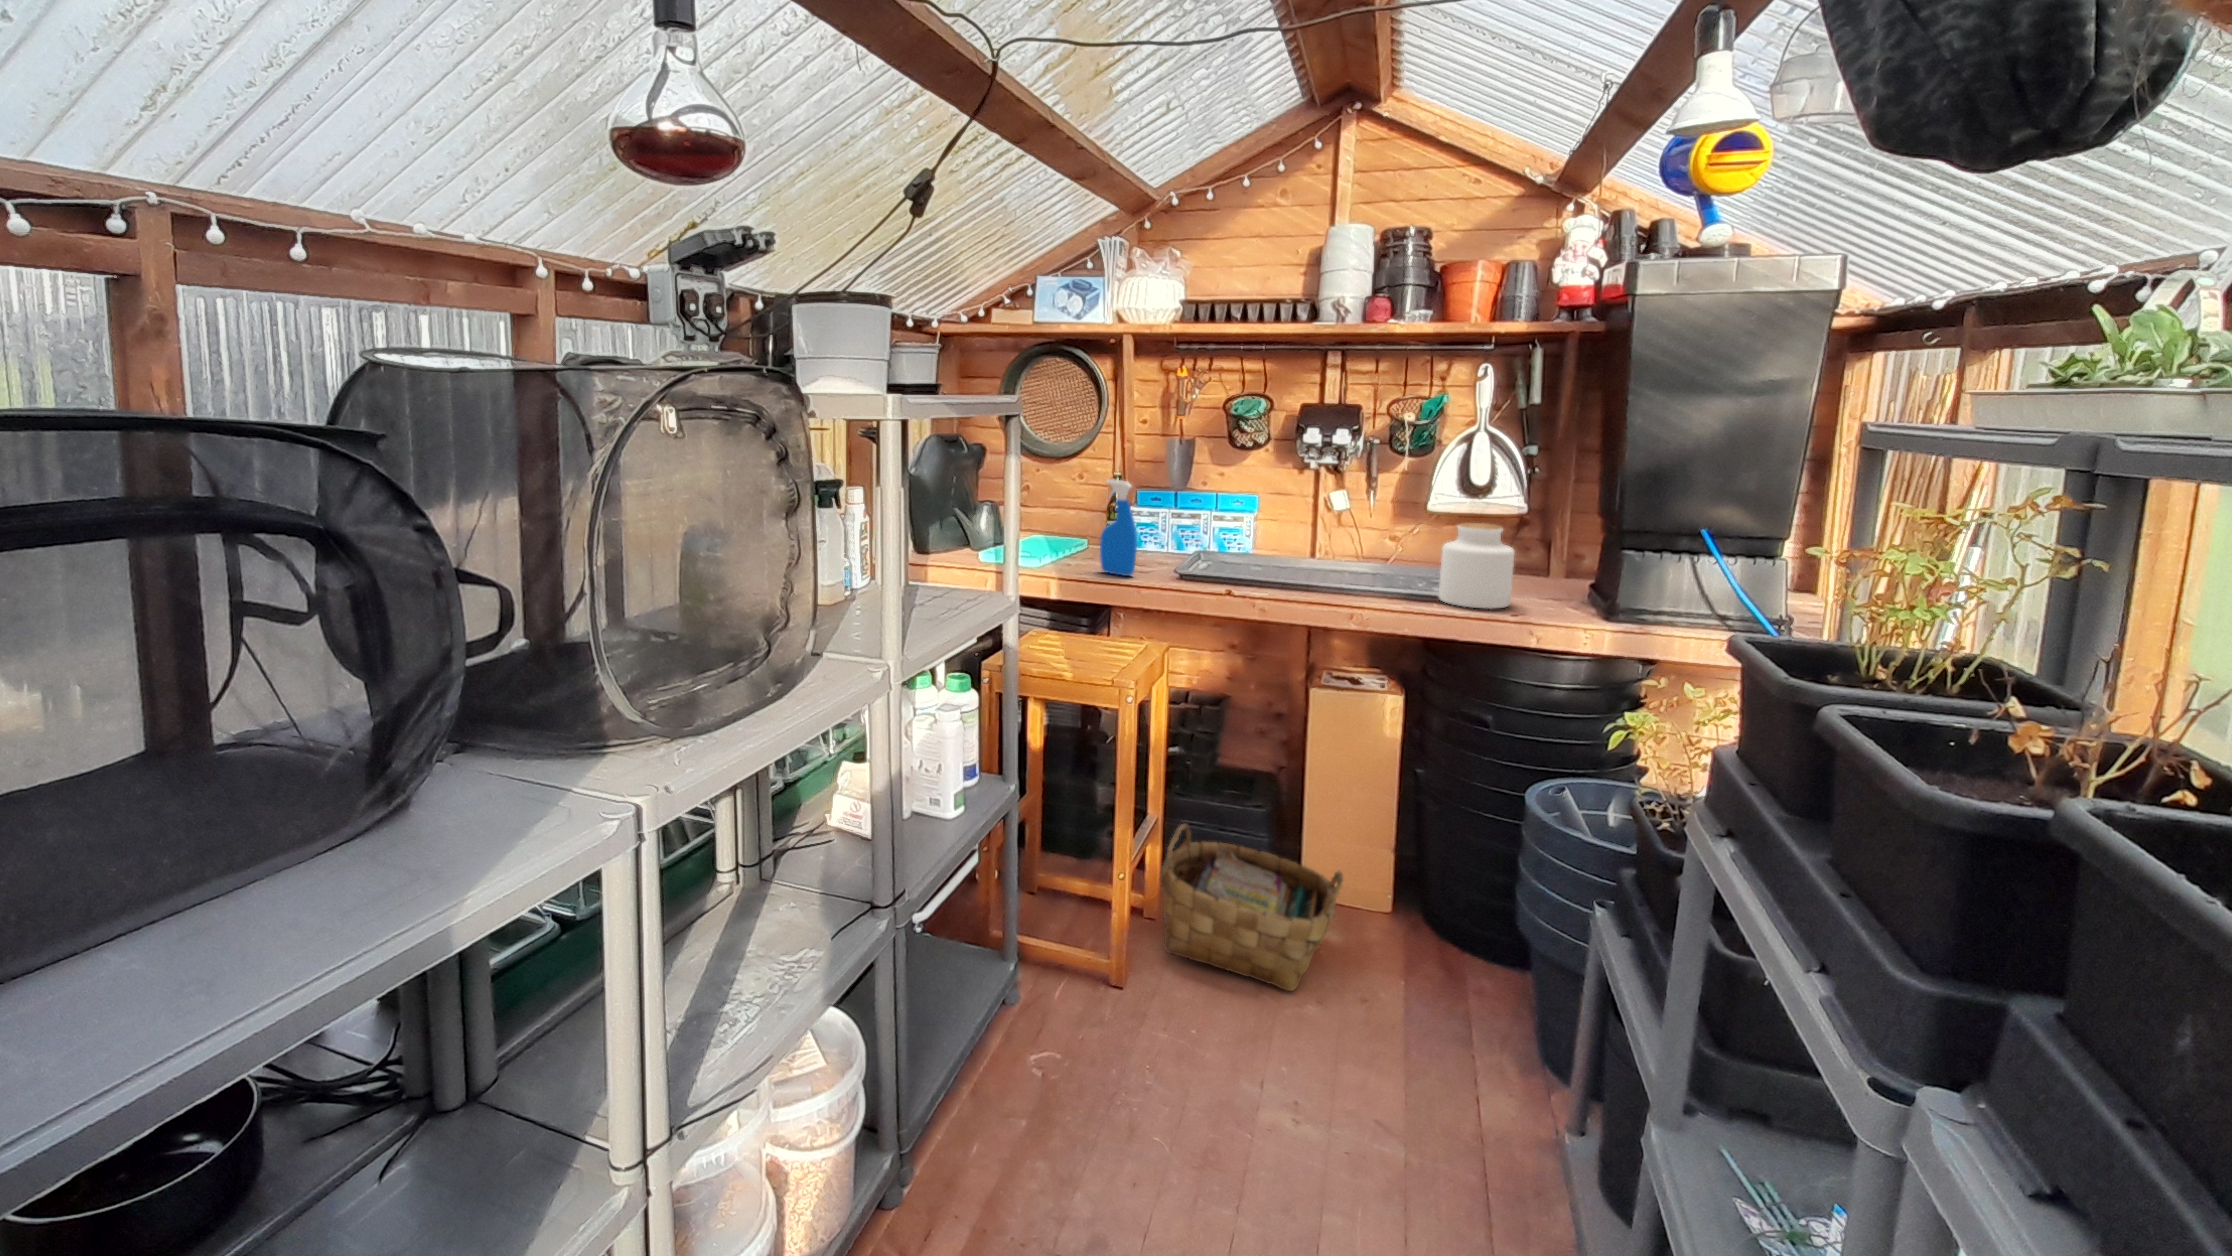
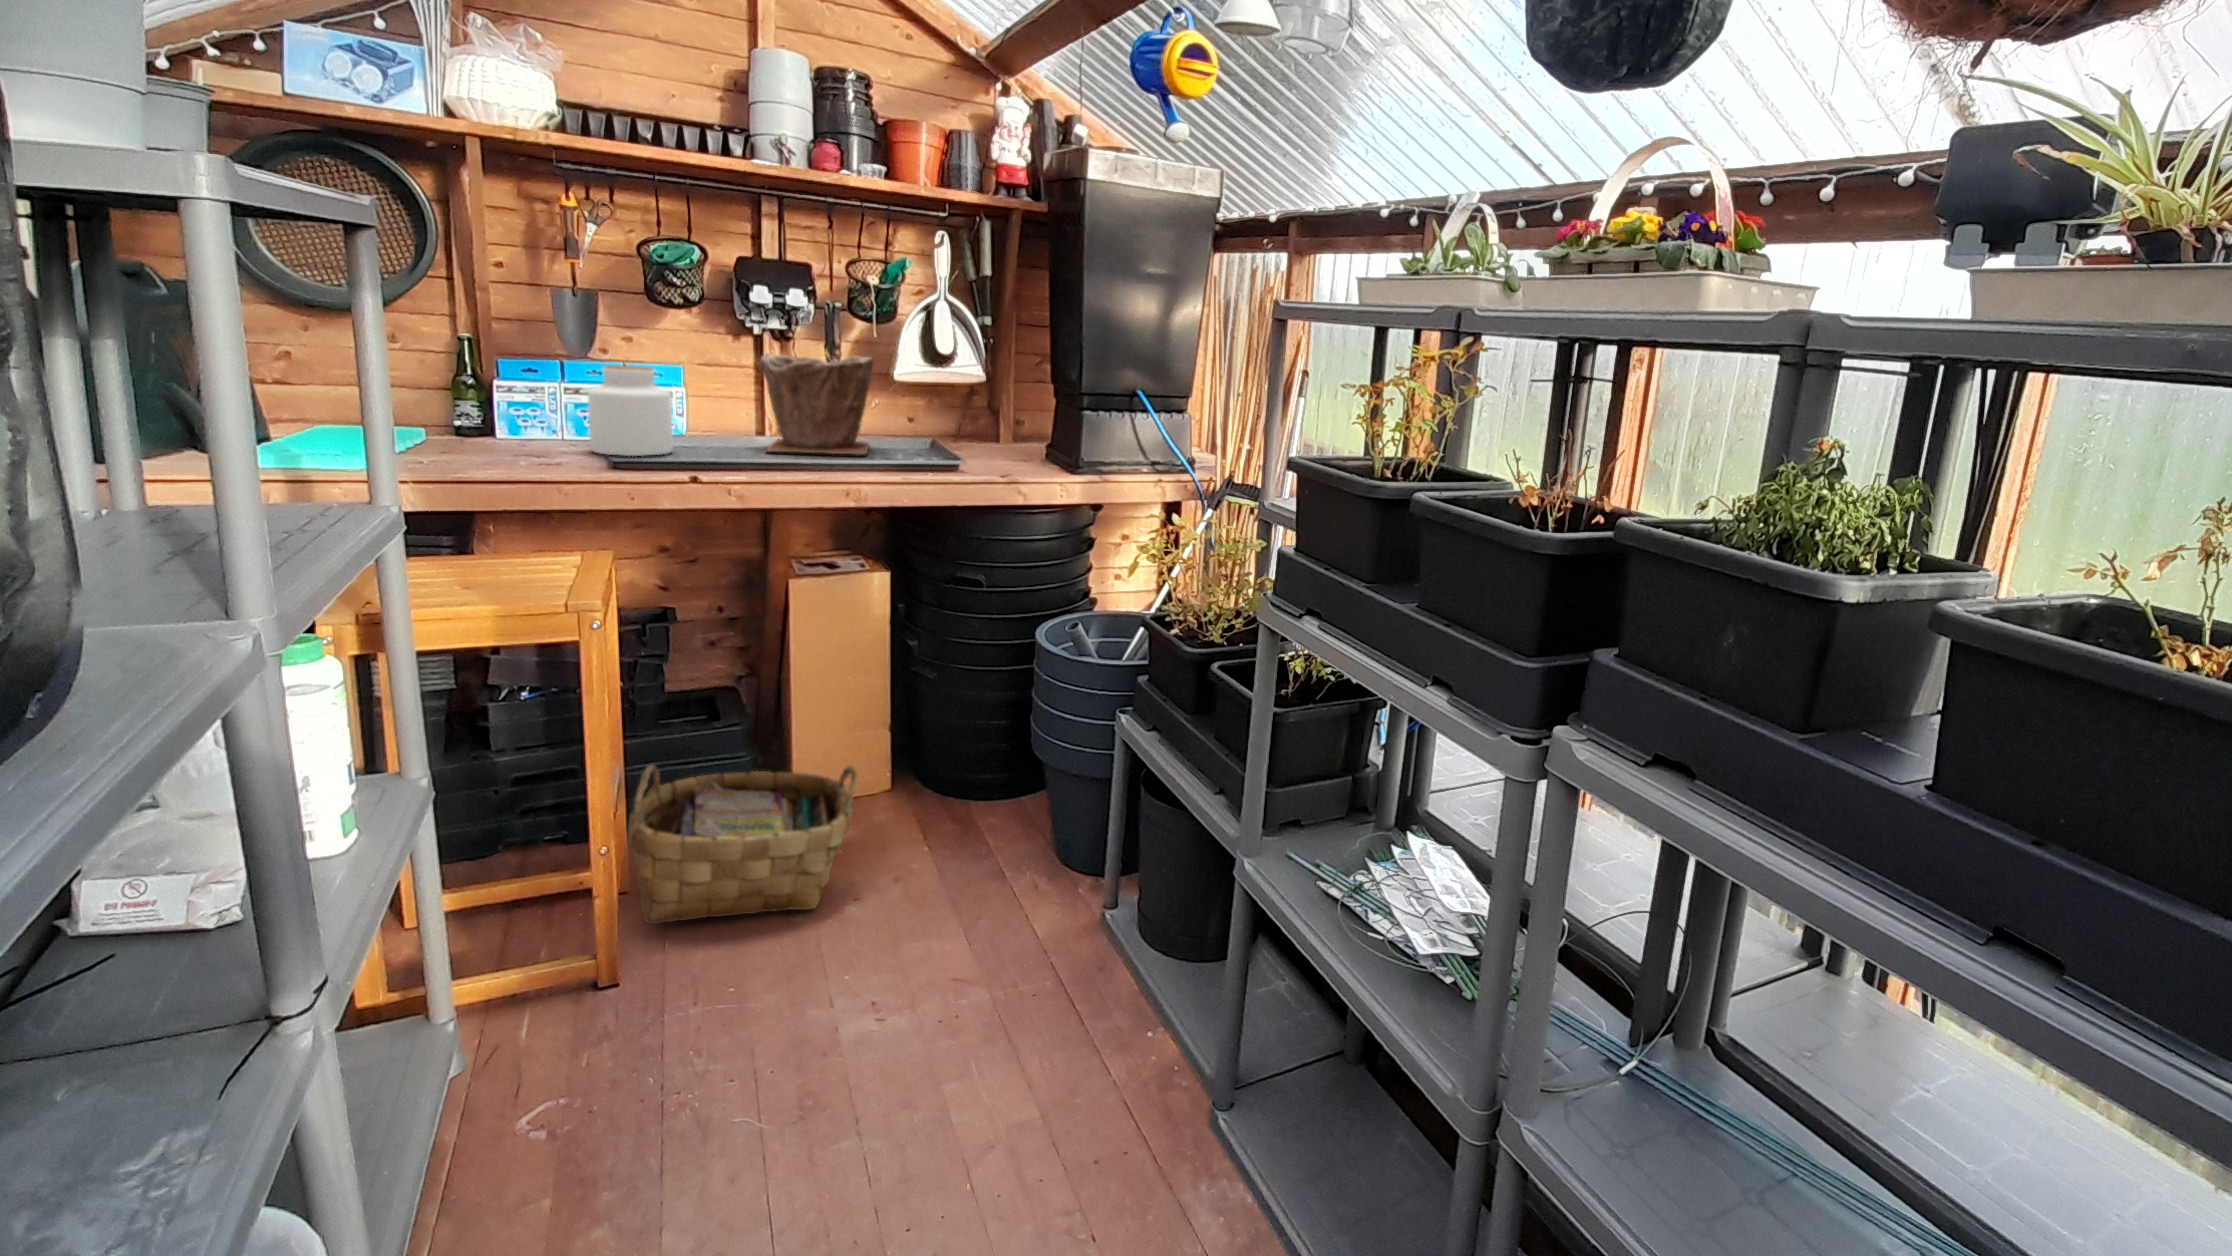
spray bottle: present [1100,480,1137,576] -> none [469,331,534,465]
plant pot: none [1303,487,1408,582] -> present [760,353,873,455]
jar: present [1439,523,1514,608] -> present [588,365,673,456]

